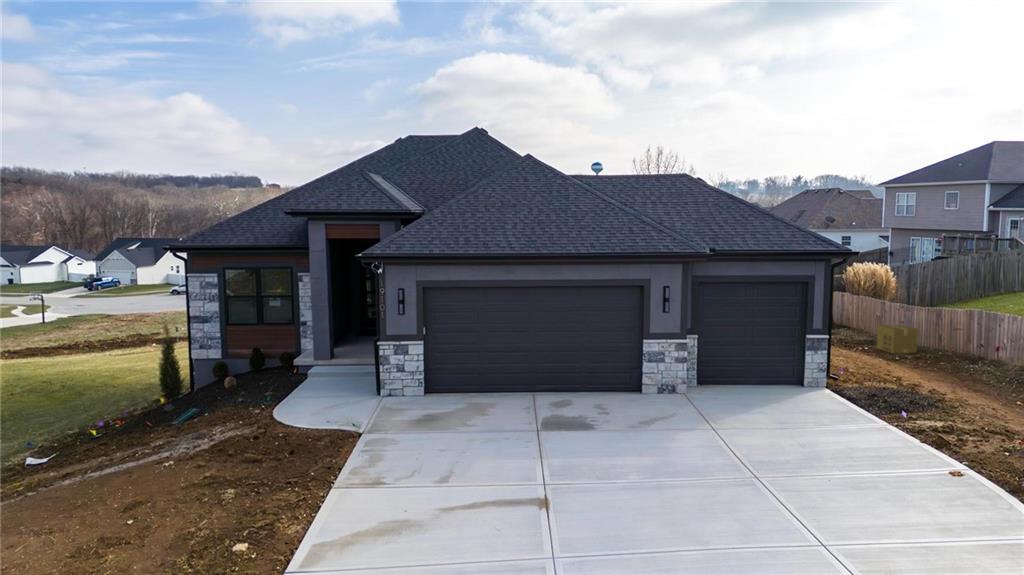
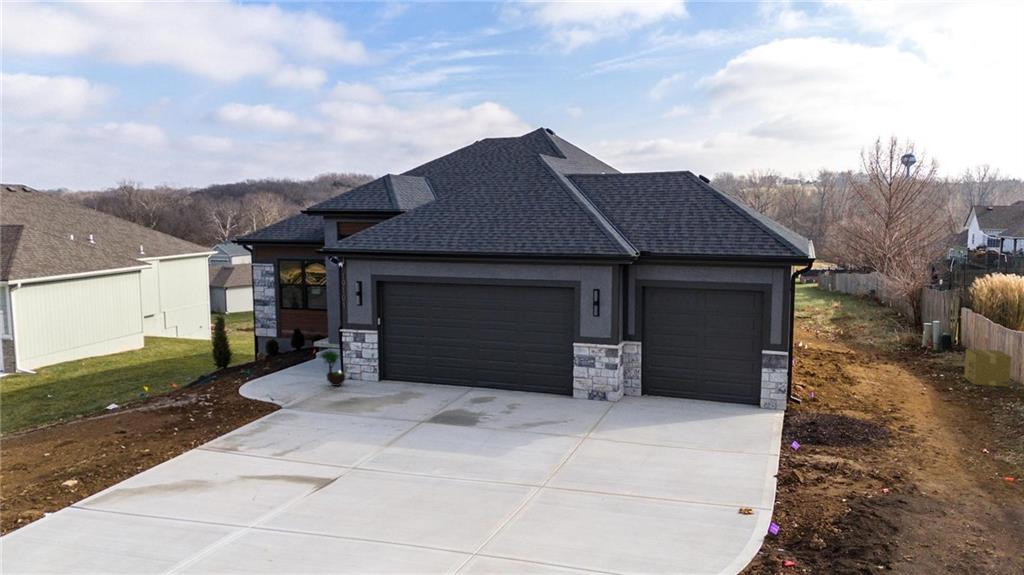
potted tree: none [355,361,387,406] -> present [321,349,345,386]

